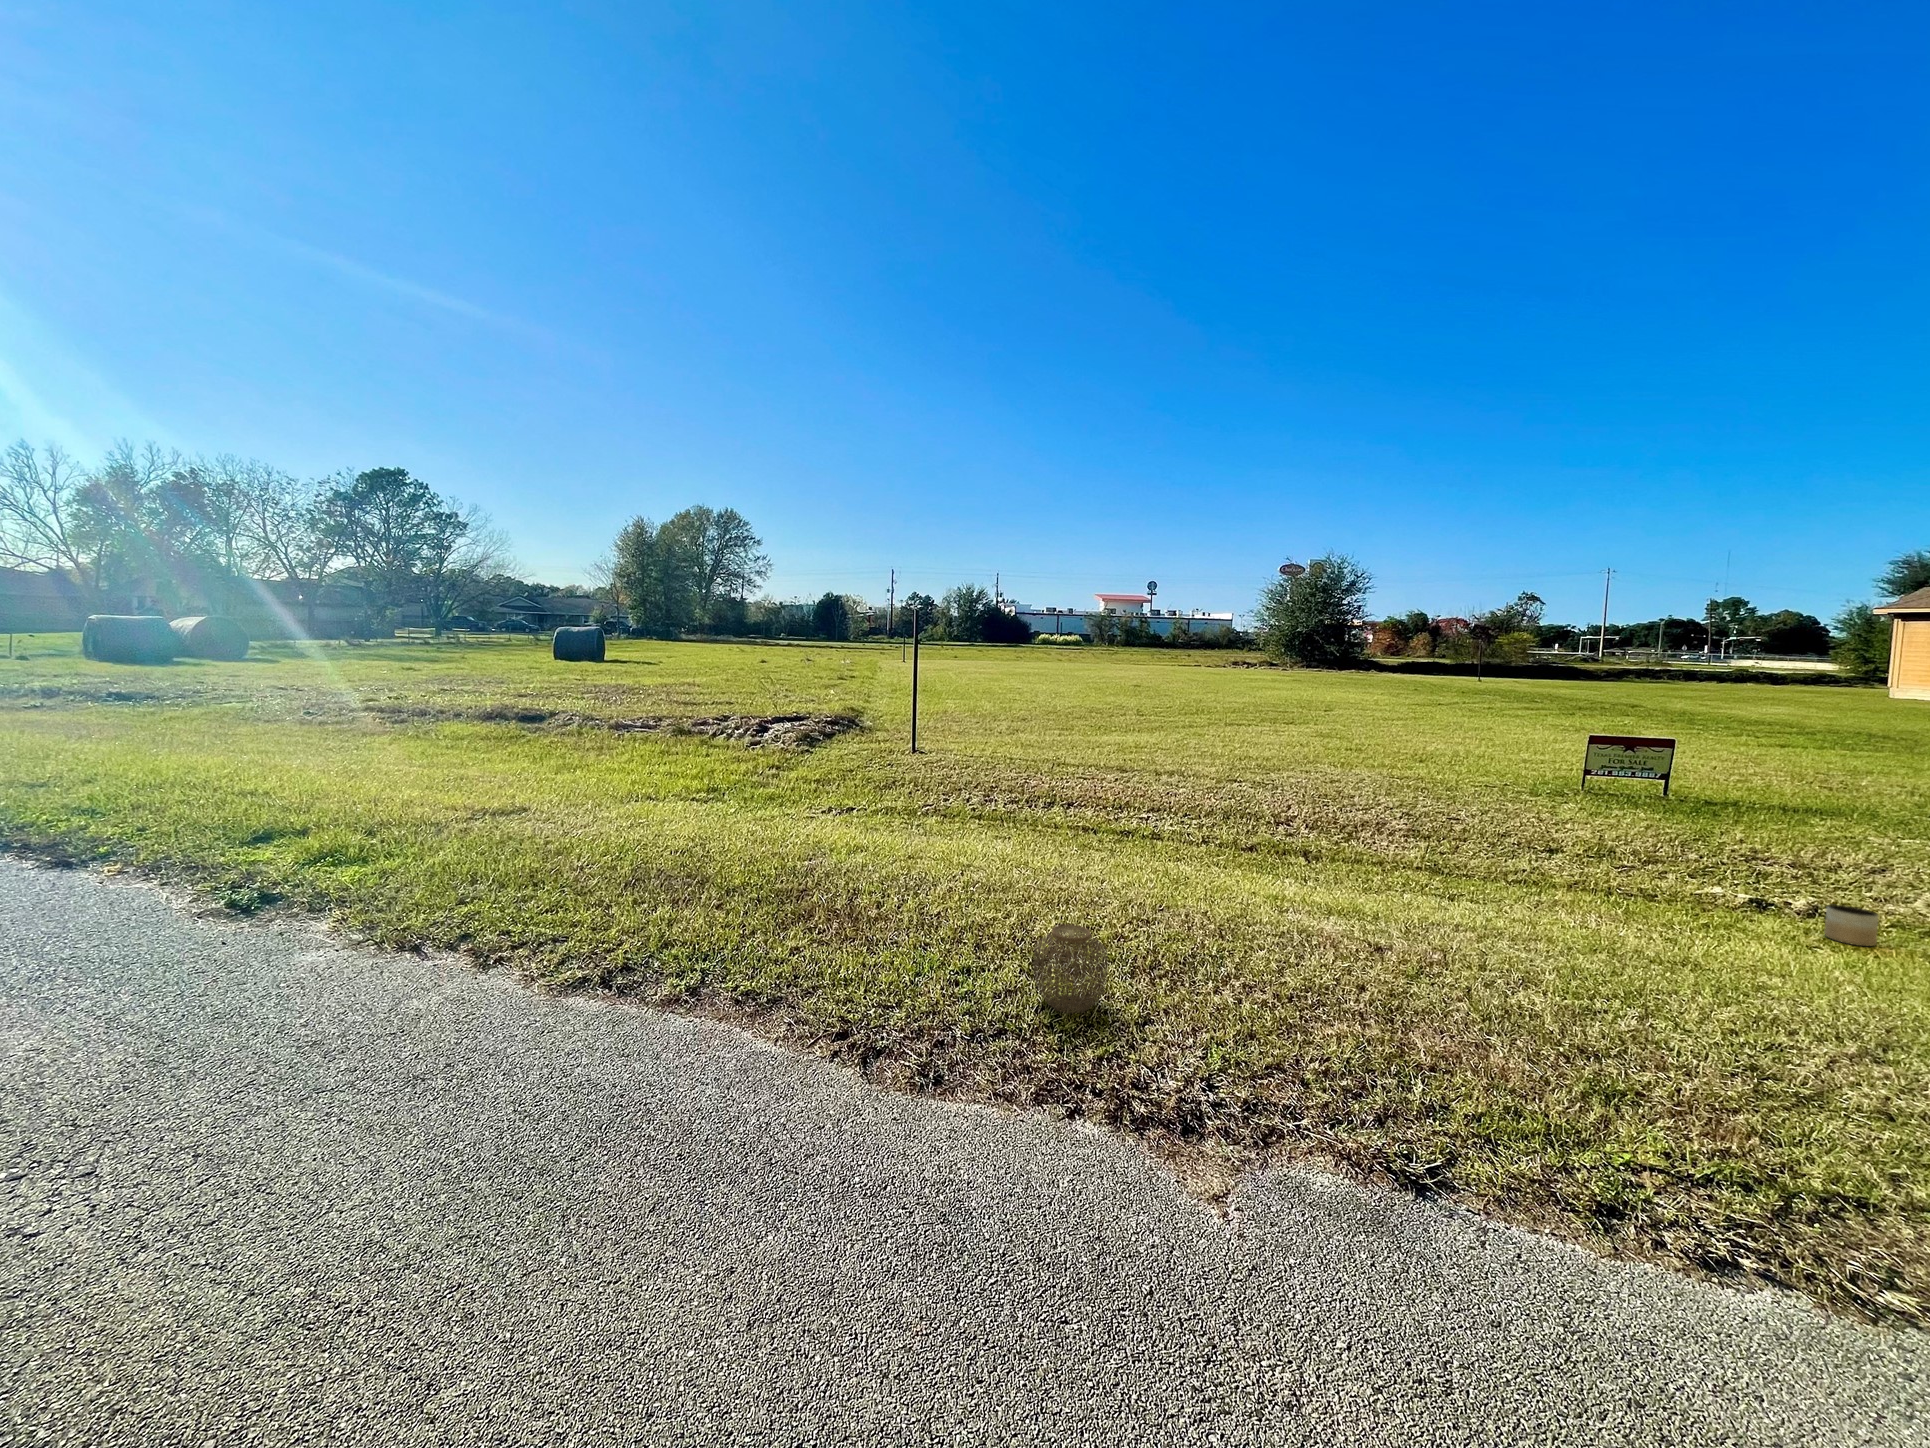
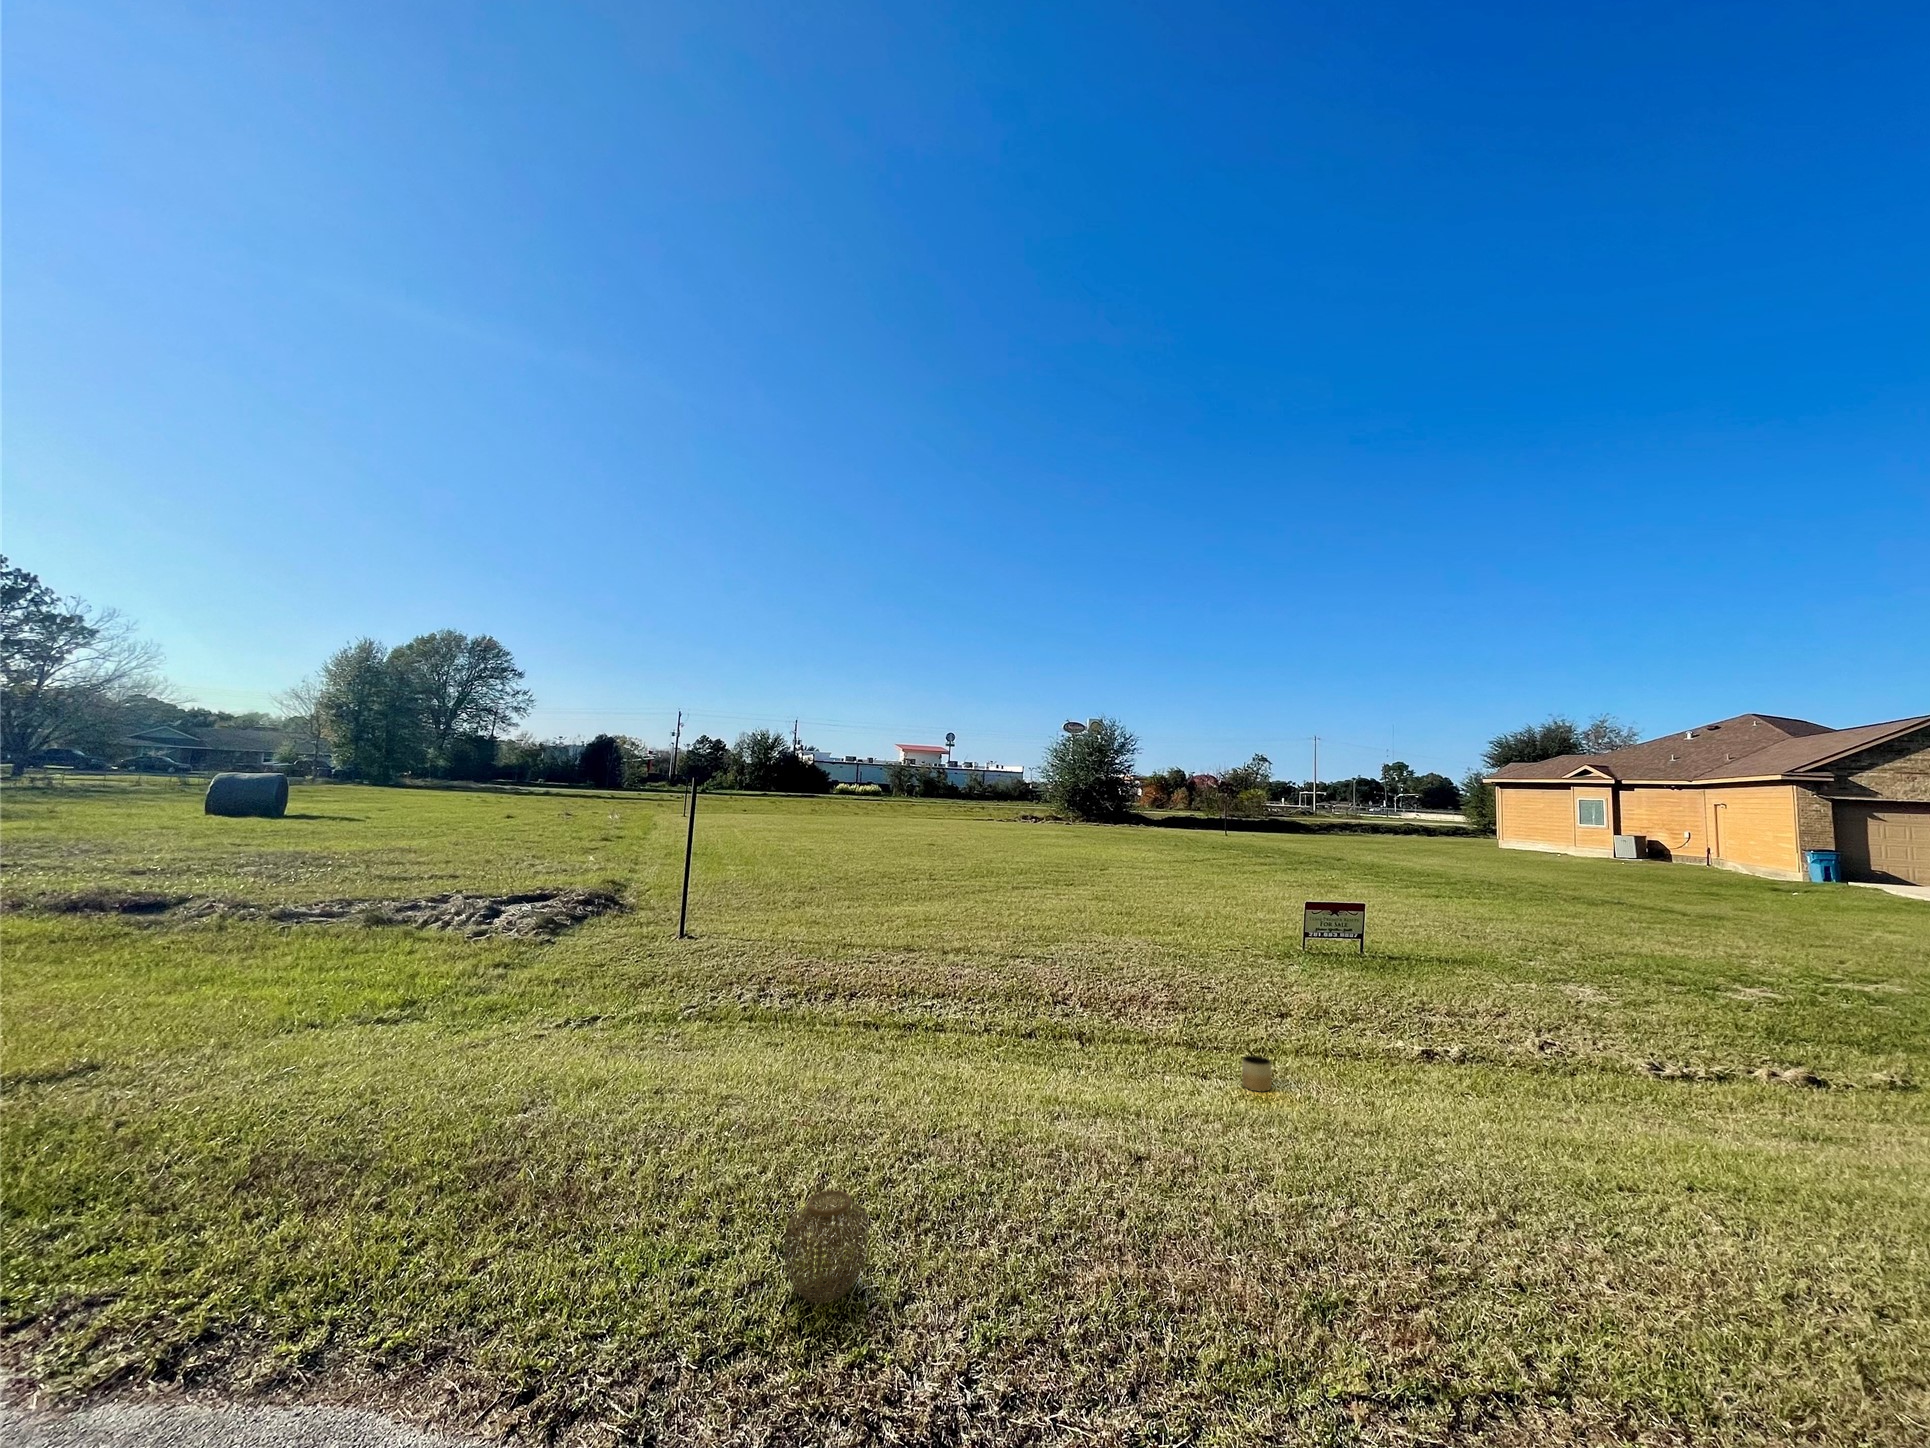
planter: present [1824,904,1878,946] -> present [1242,1055,1272,1092]

